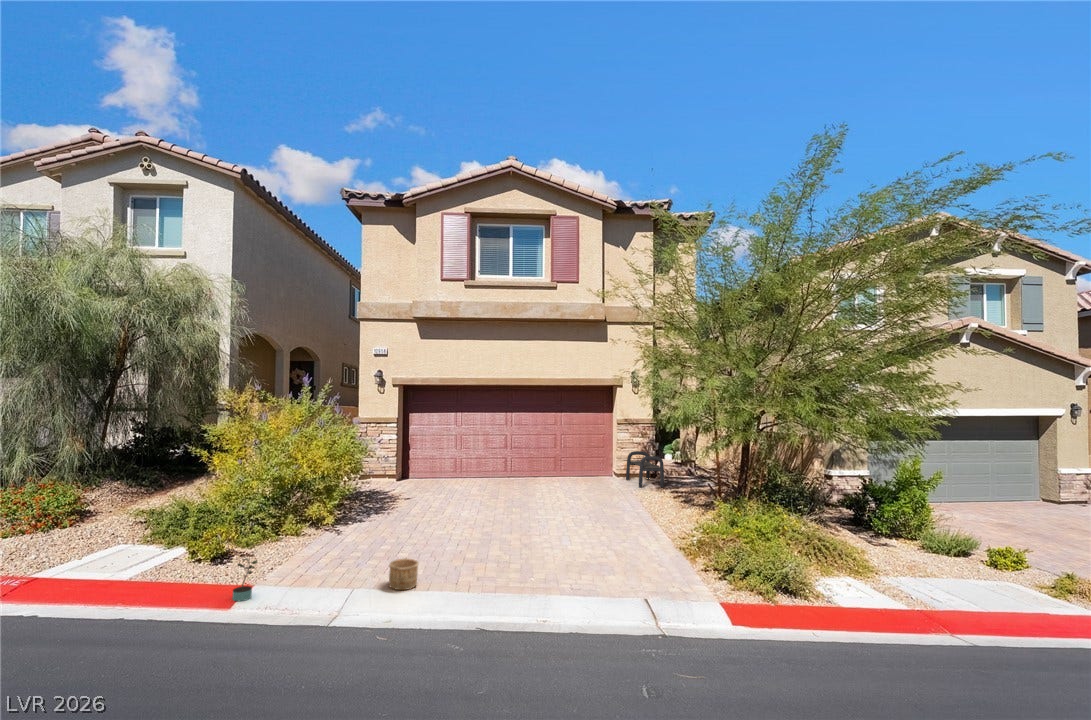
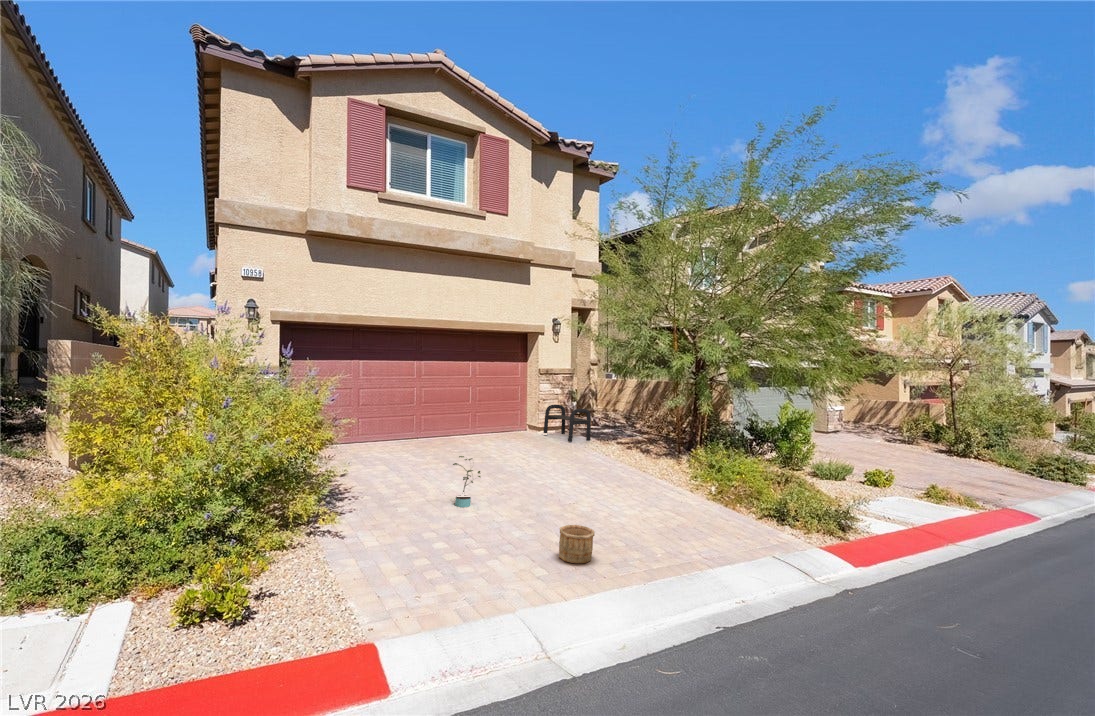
potted plant: present [227,541,257,601] -> present [453,456,481,507]
wooden bucket: present [389,559,418,590] -> present [559,525,595,563]

